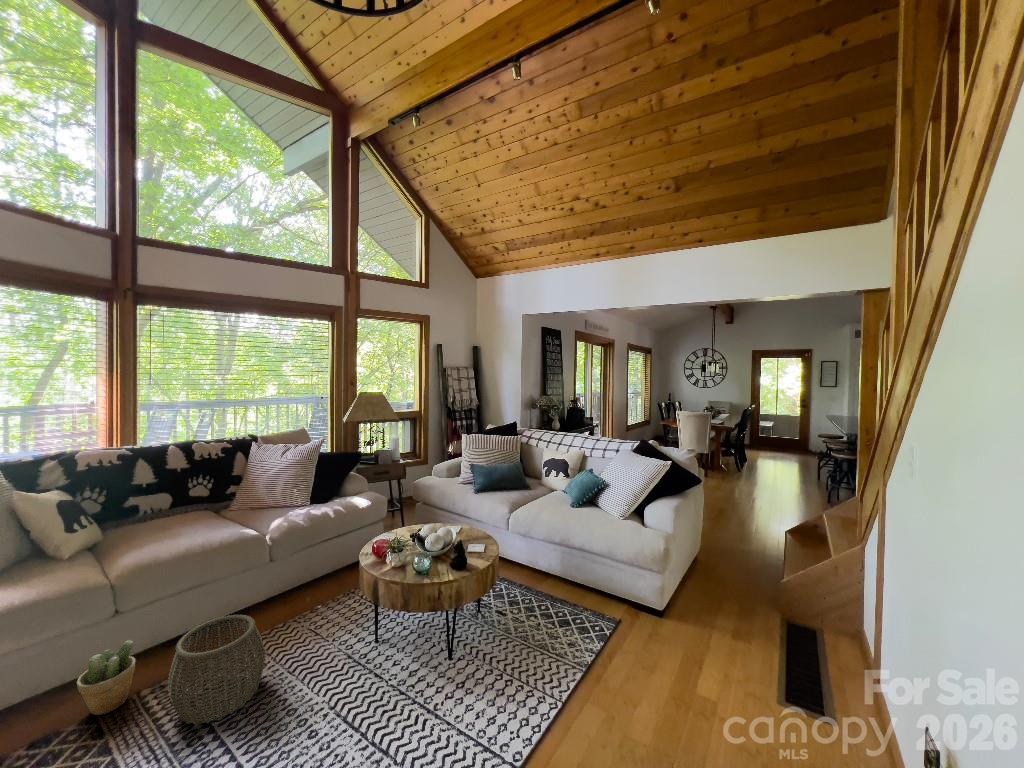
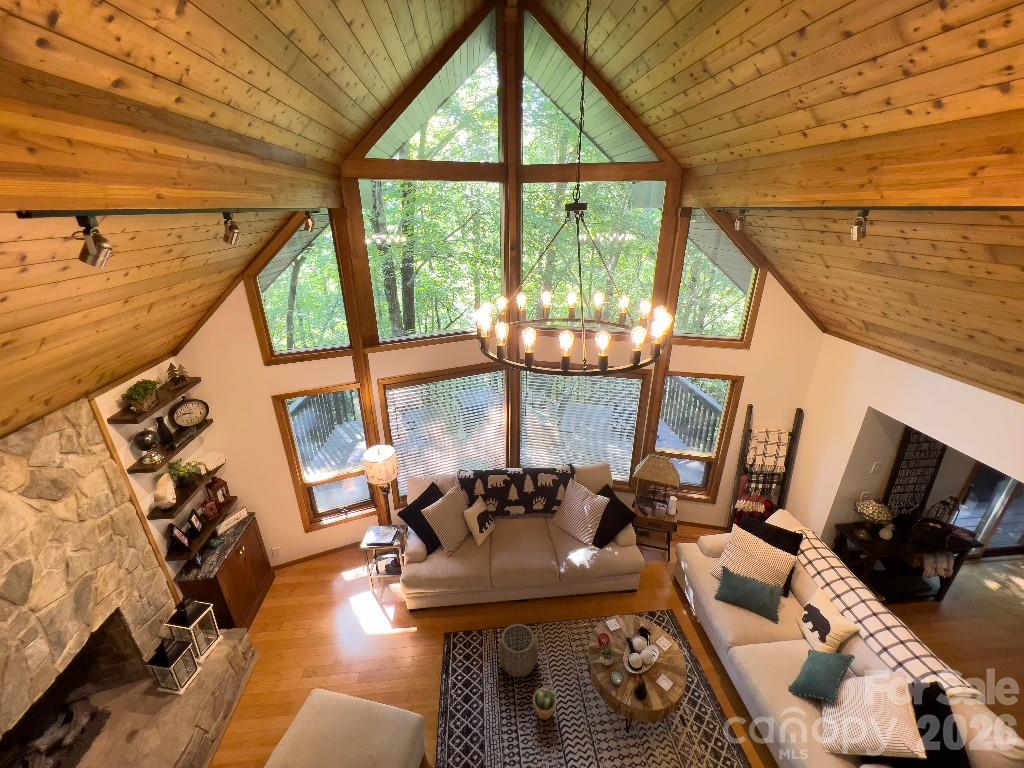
potted plant: present [77,640,136,715] -> present [533,688,557,720]

